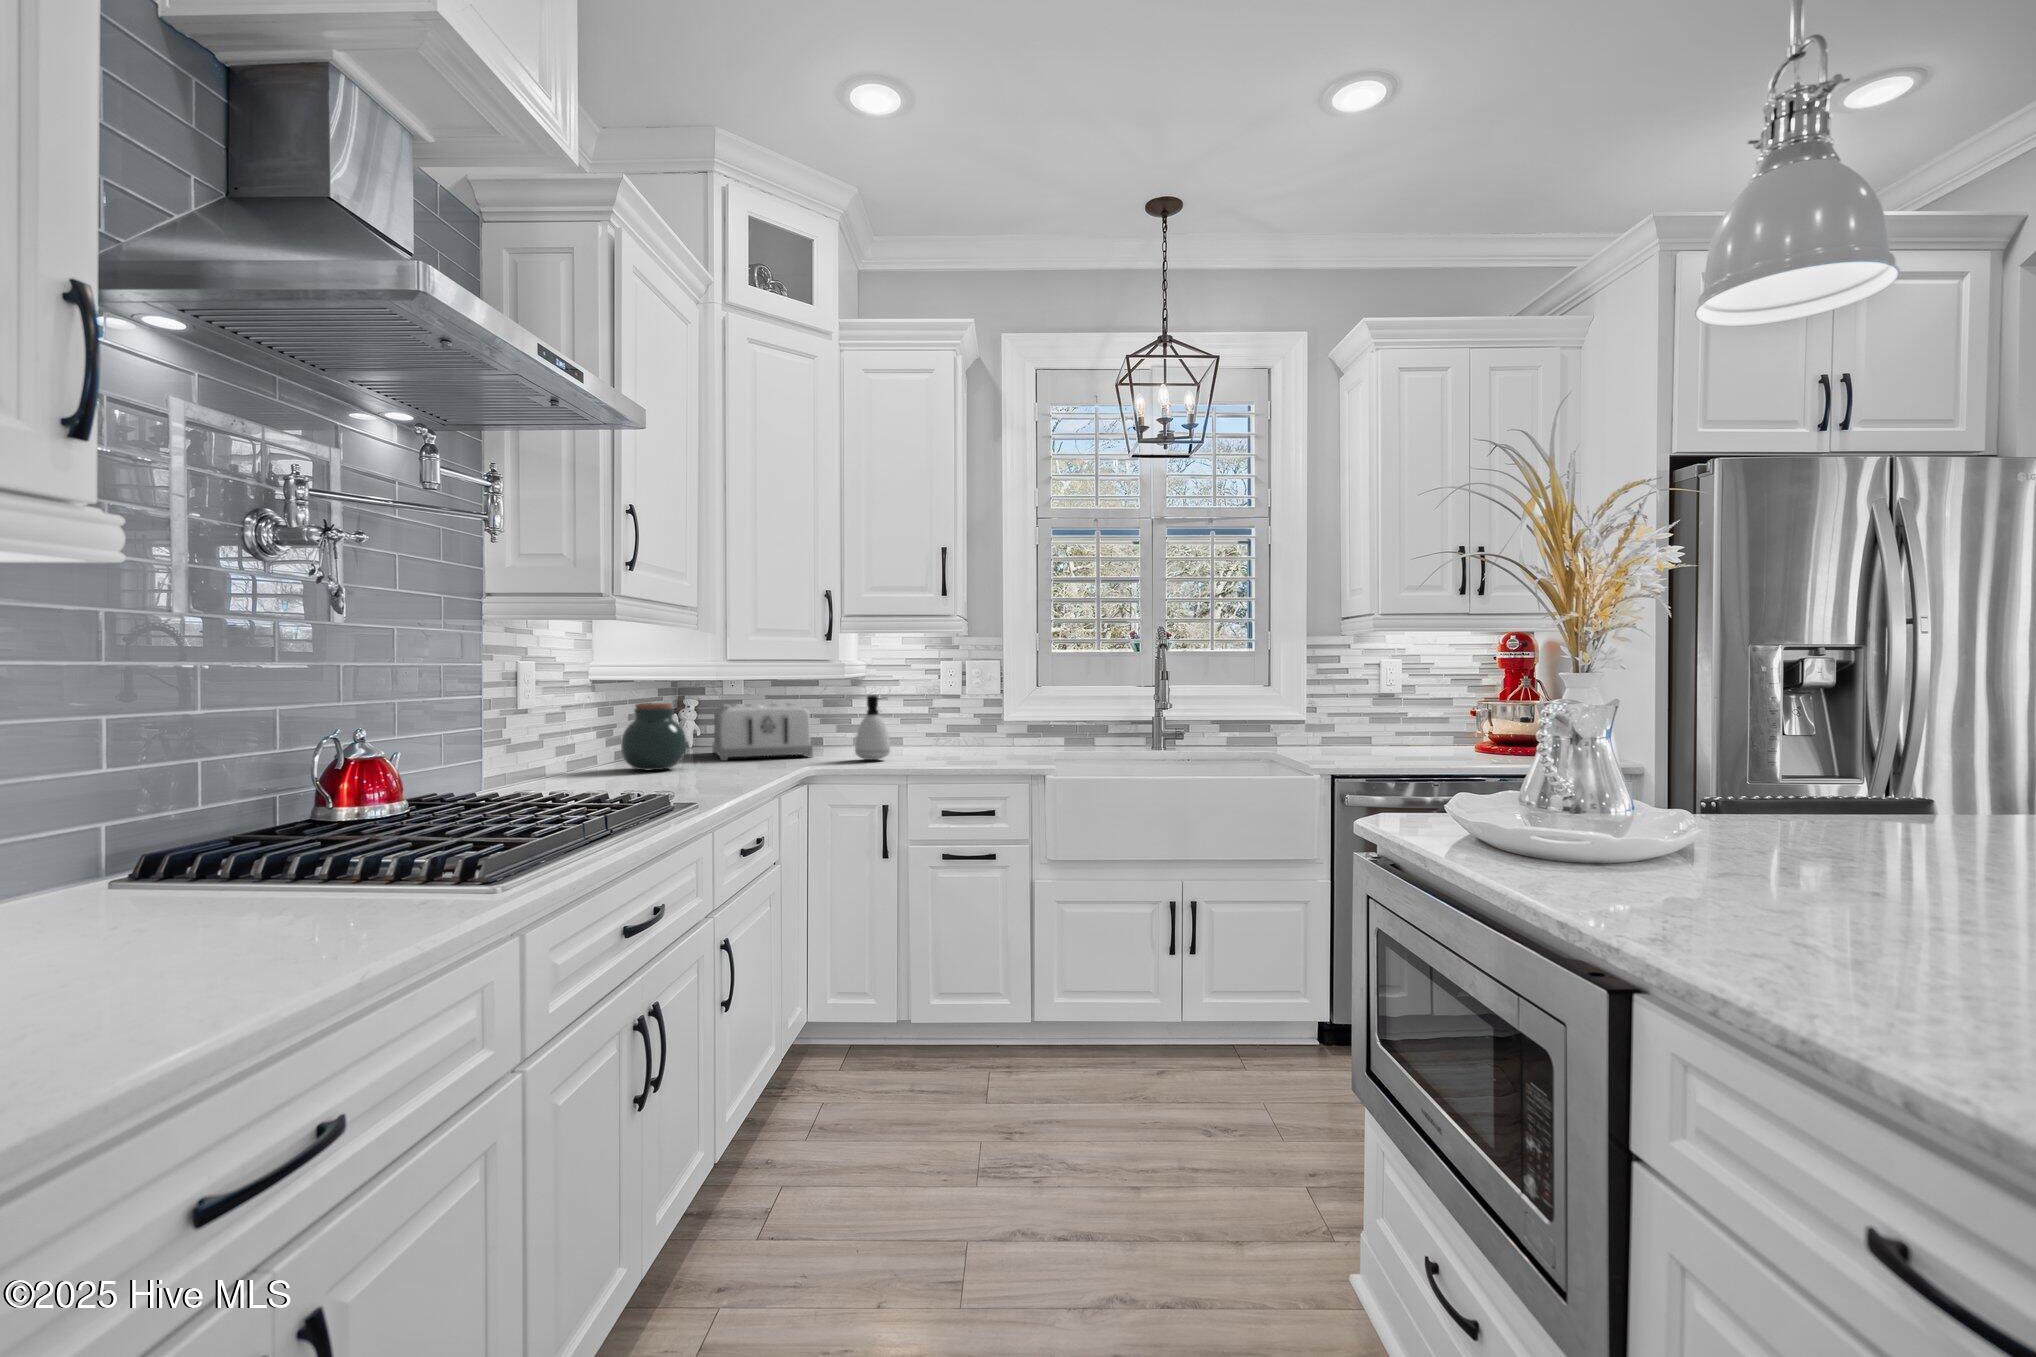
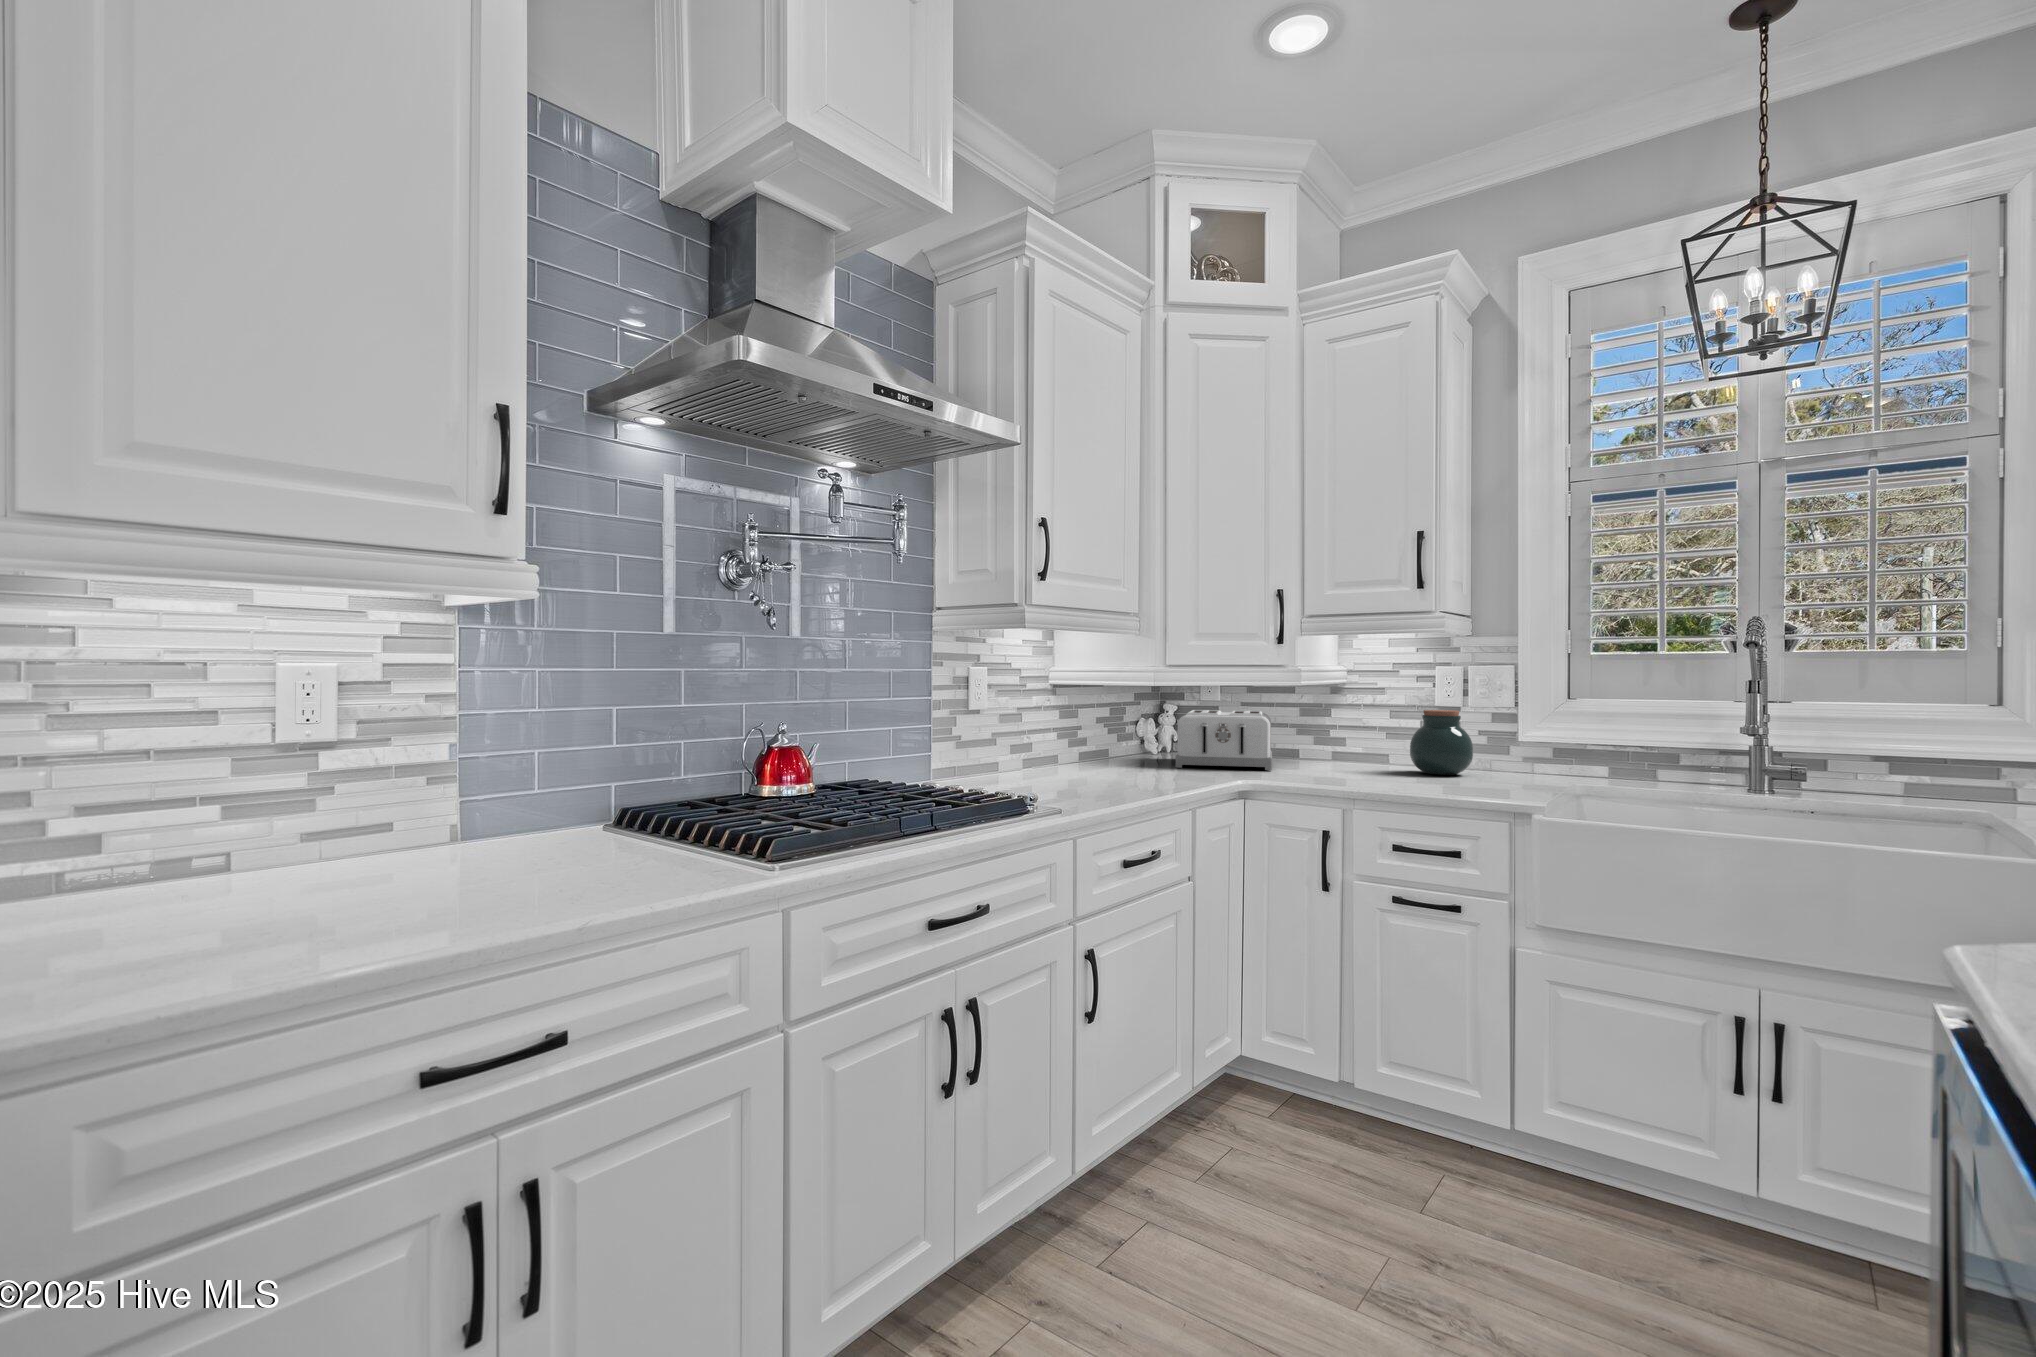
soap dispenser: present [855,695,890,760] -> none [1310,705,1351,779]
jar: present [621,703,686,771] -> present [1410,710,1473,775]

